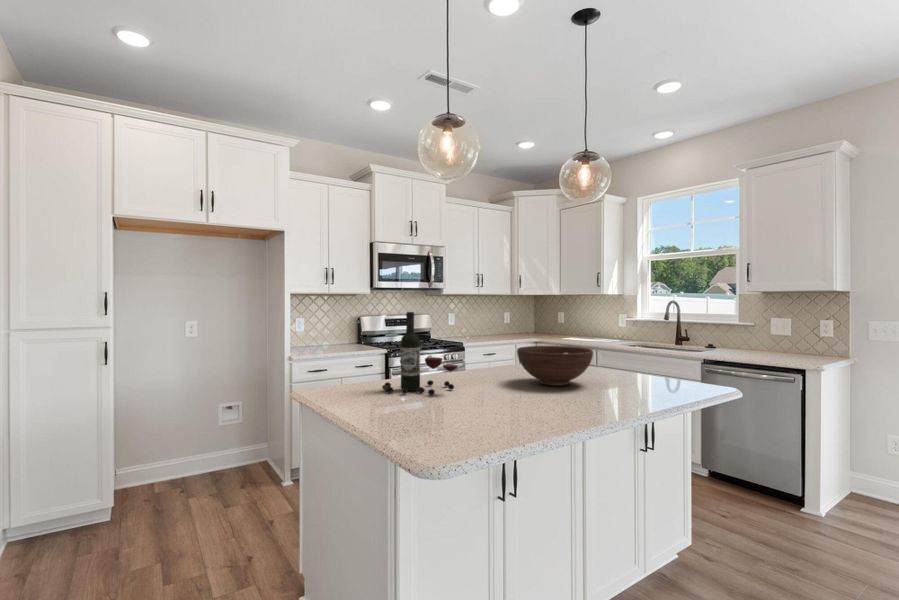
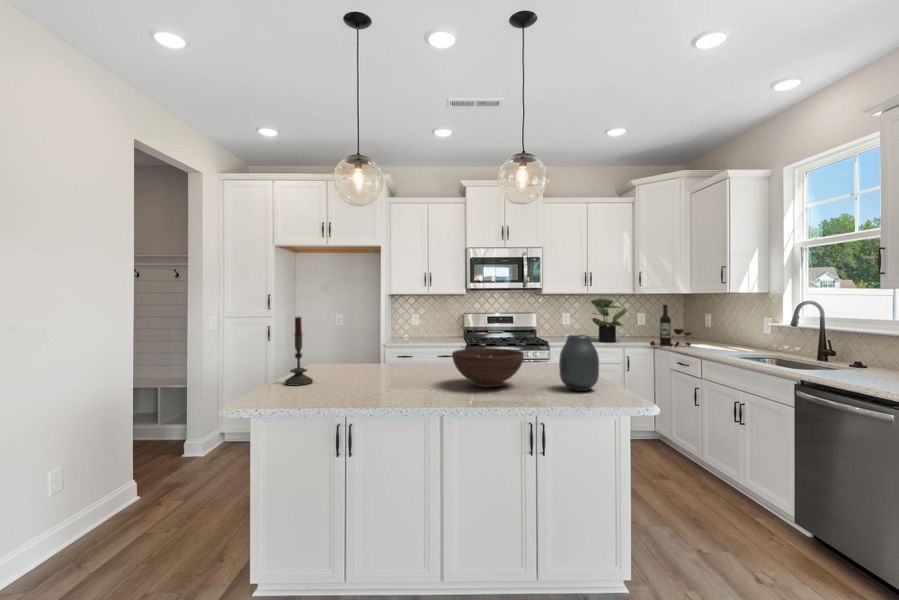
potted plant: none [482,299,515,340] -> present [591,298,626,342]
wine bottle: present [383,312,458,395] -> present [650,305,692,347]
candle: none [333,313,370,409] -> present [285,317,313,385]
vase: none [612,328,650,380] -> present [559,335,599,391]

